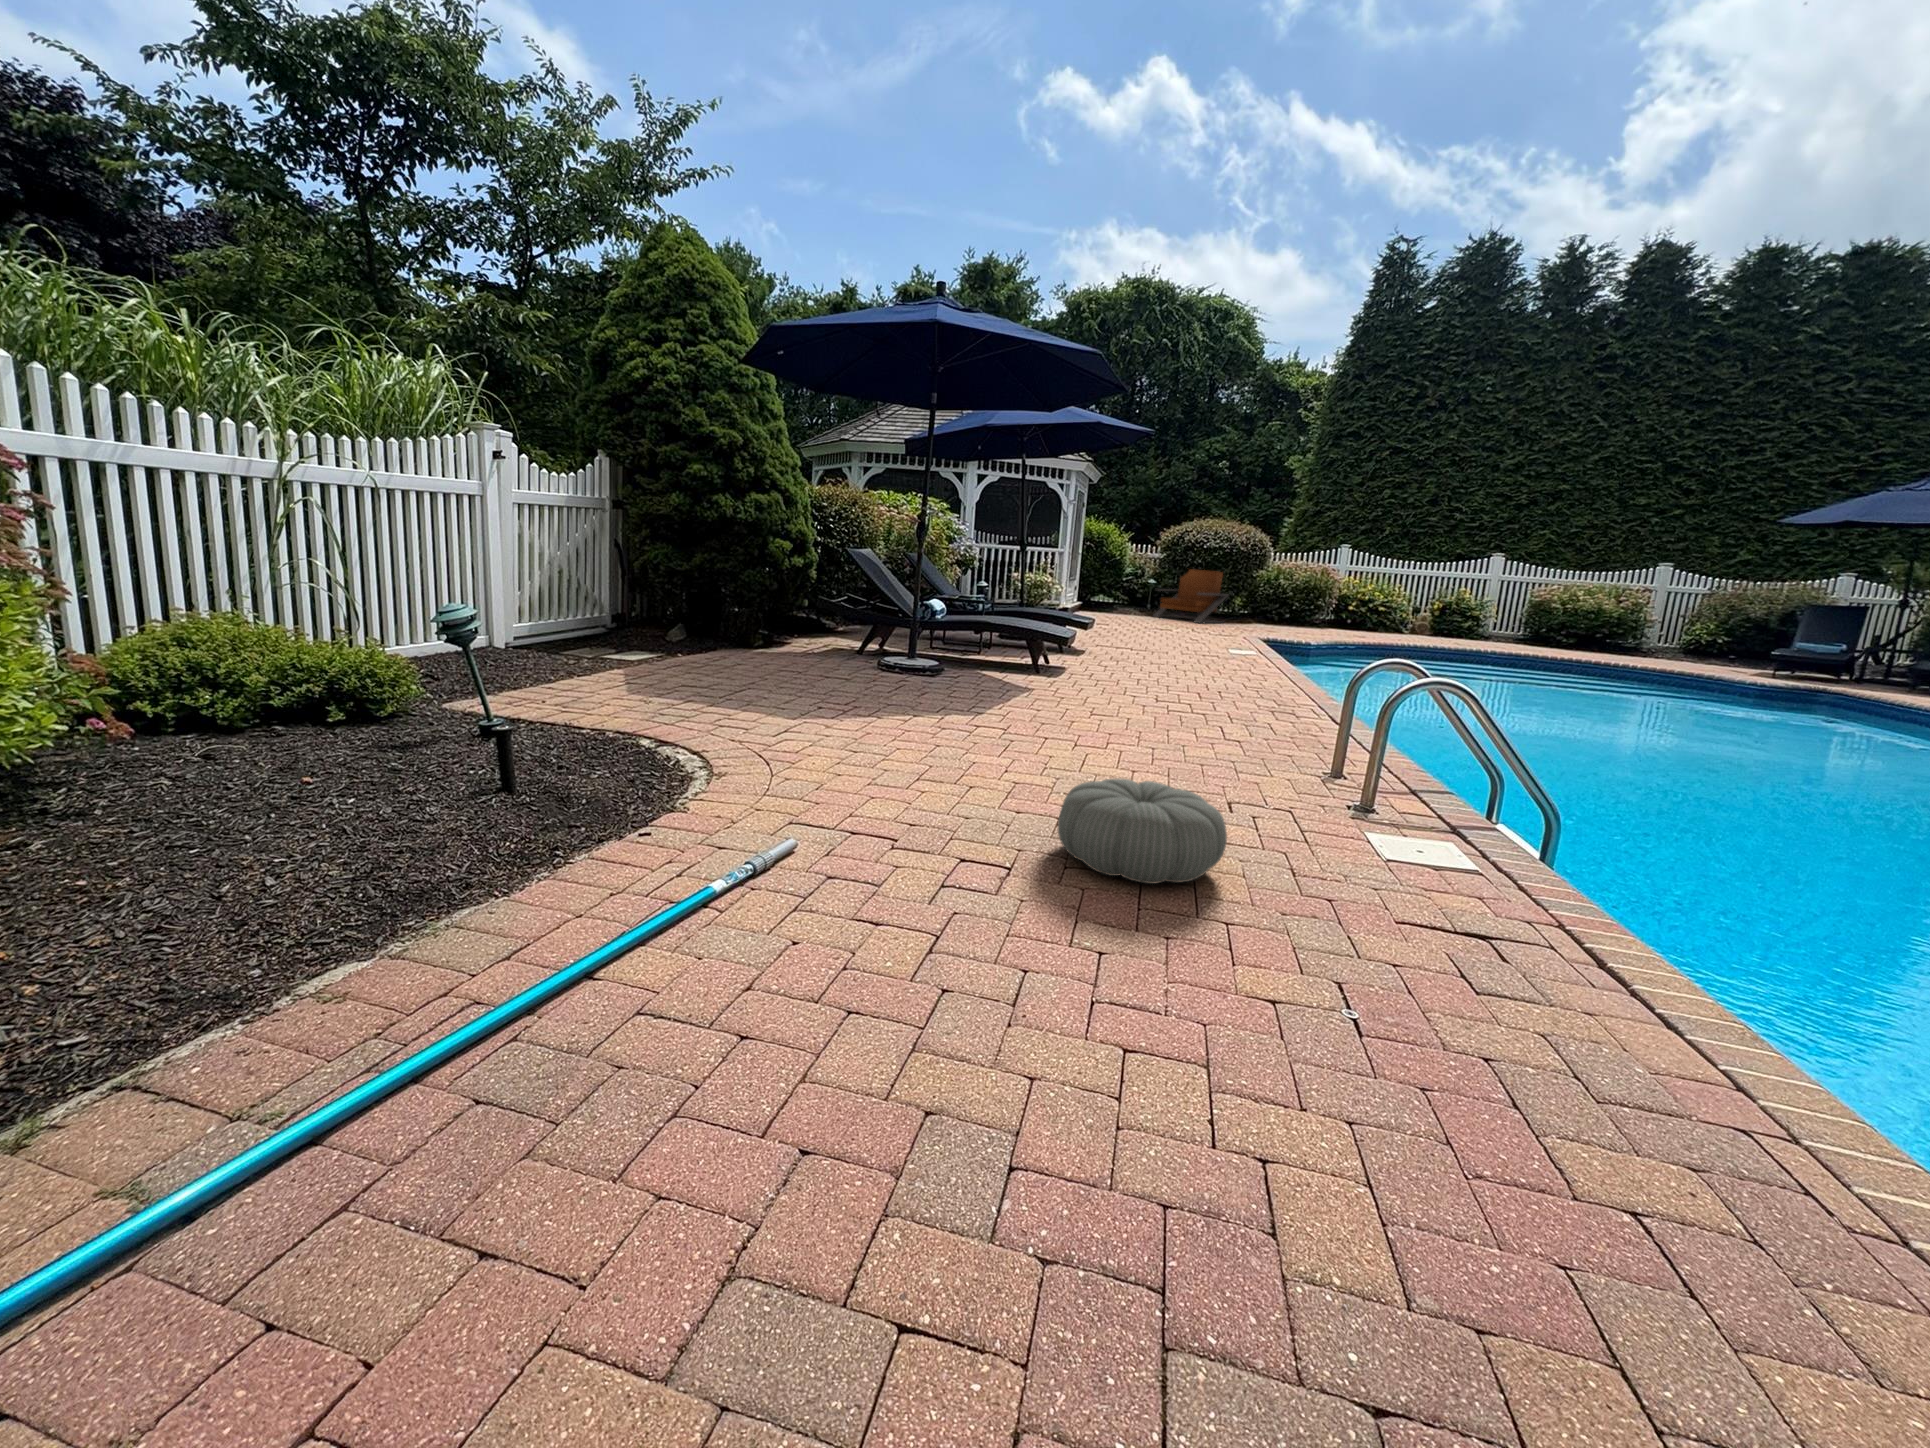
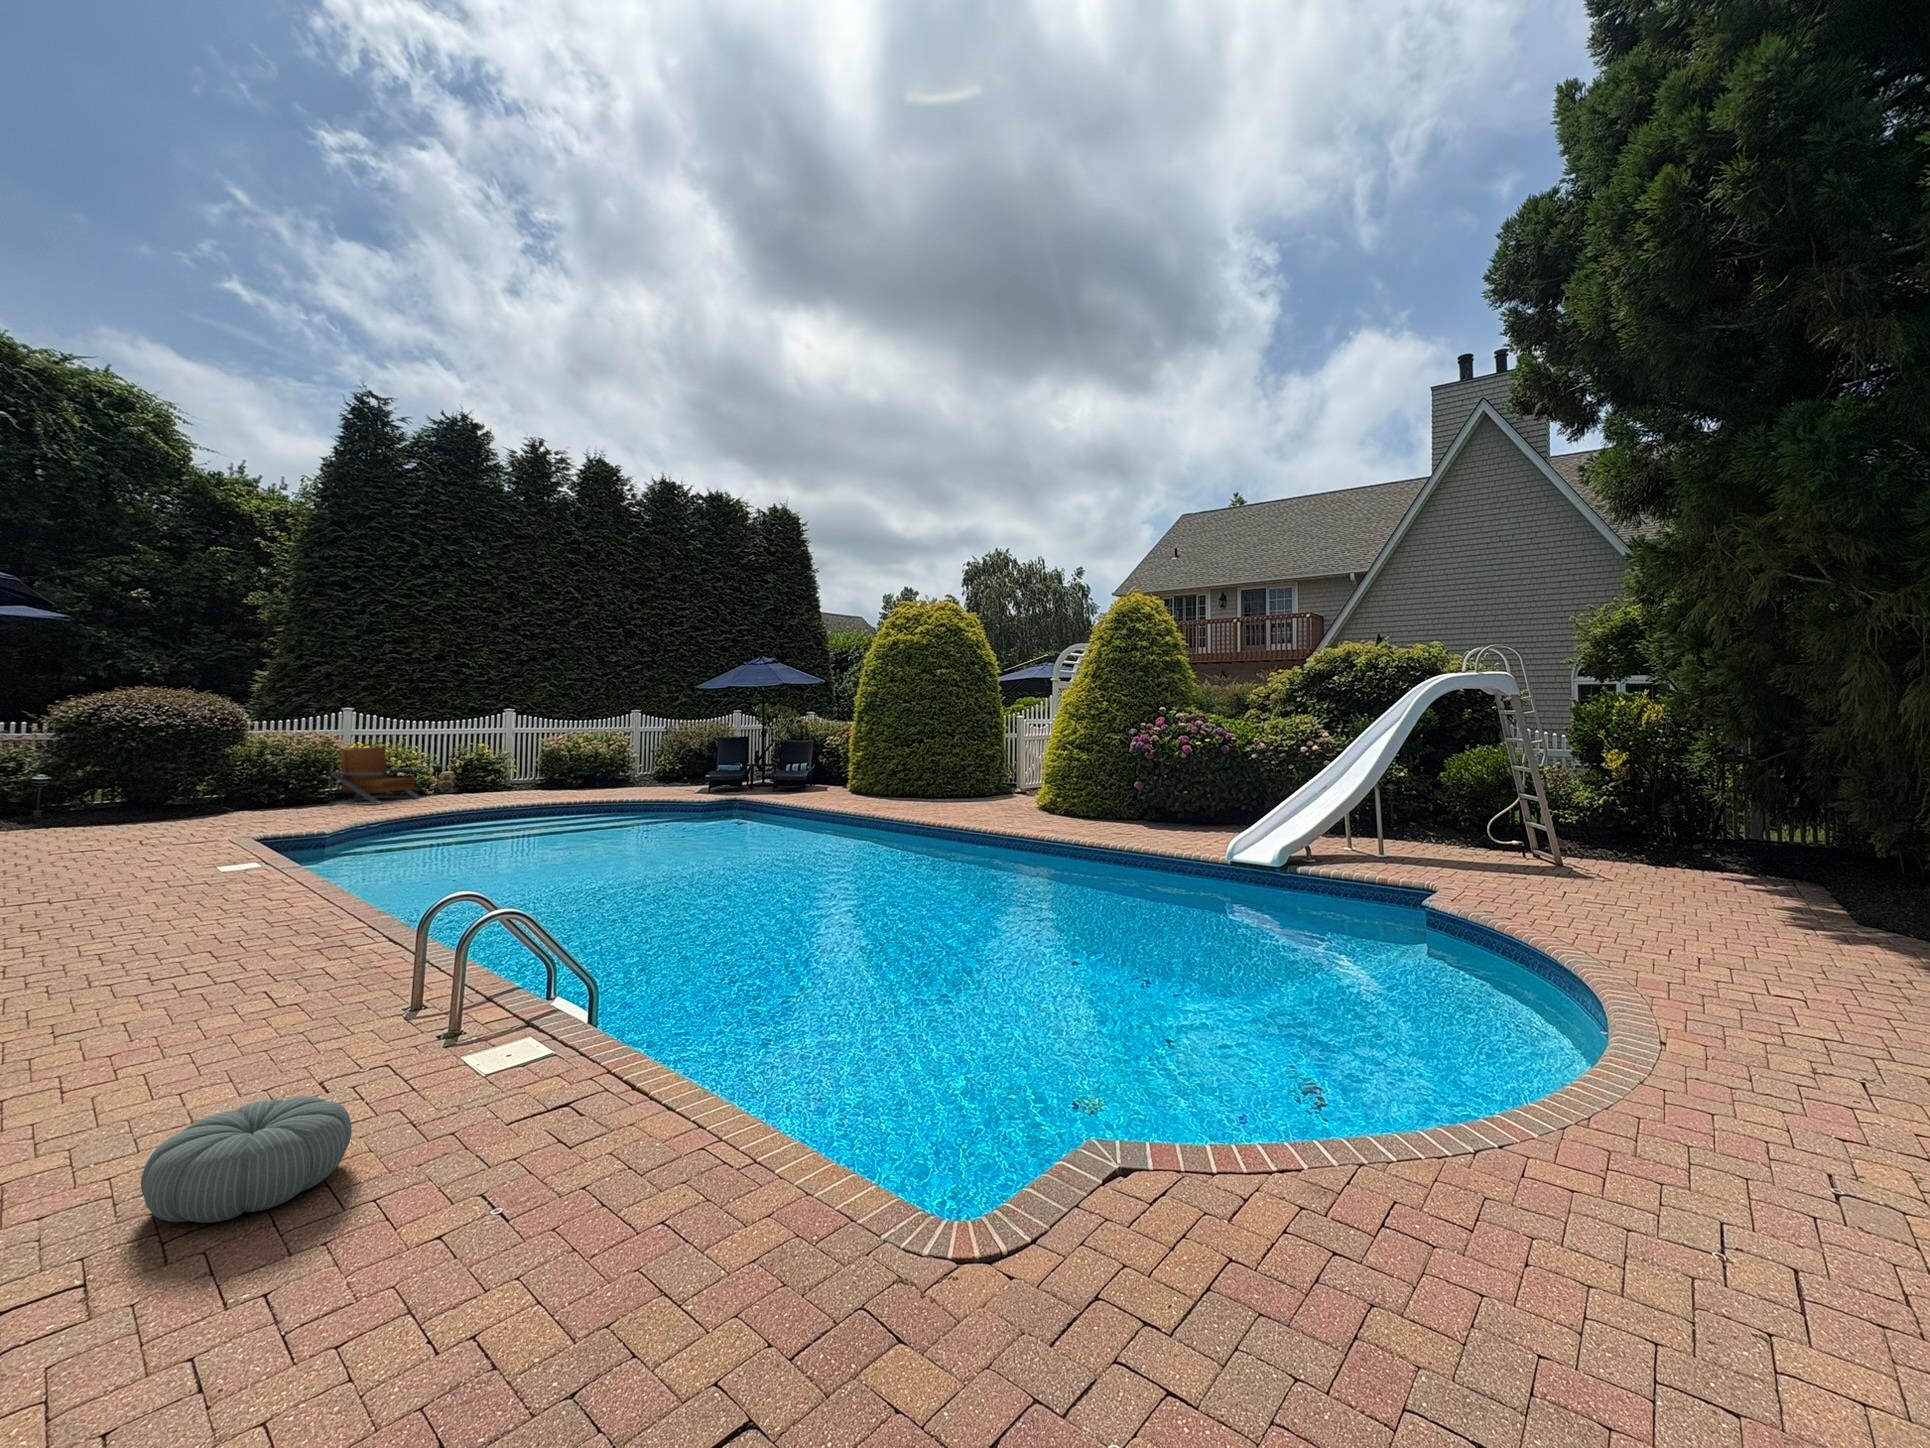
lounge chair: present [1153,569,1228,623] -> present [330,747,420,805]

